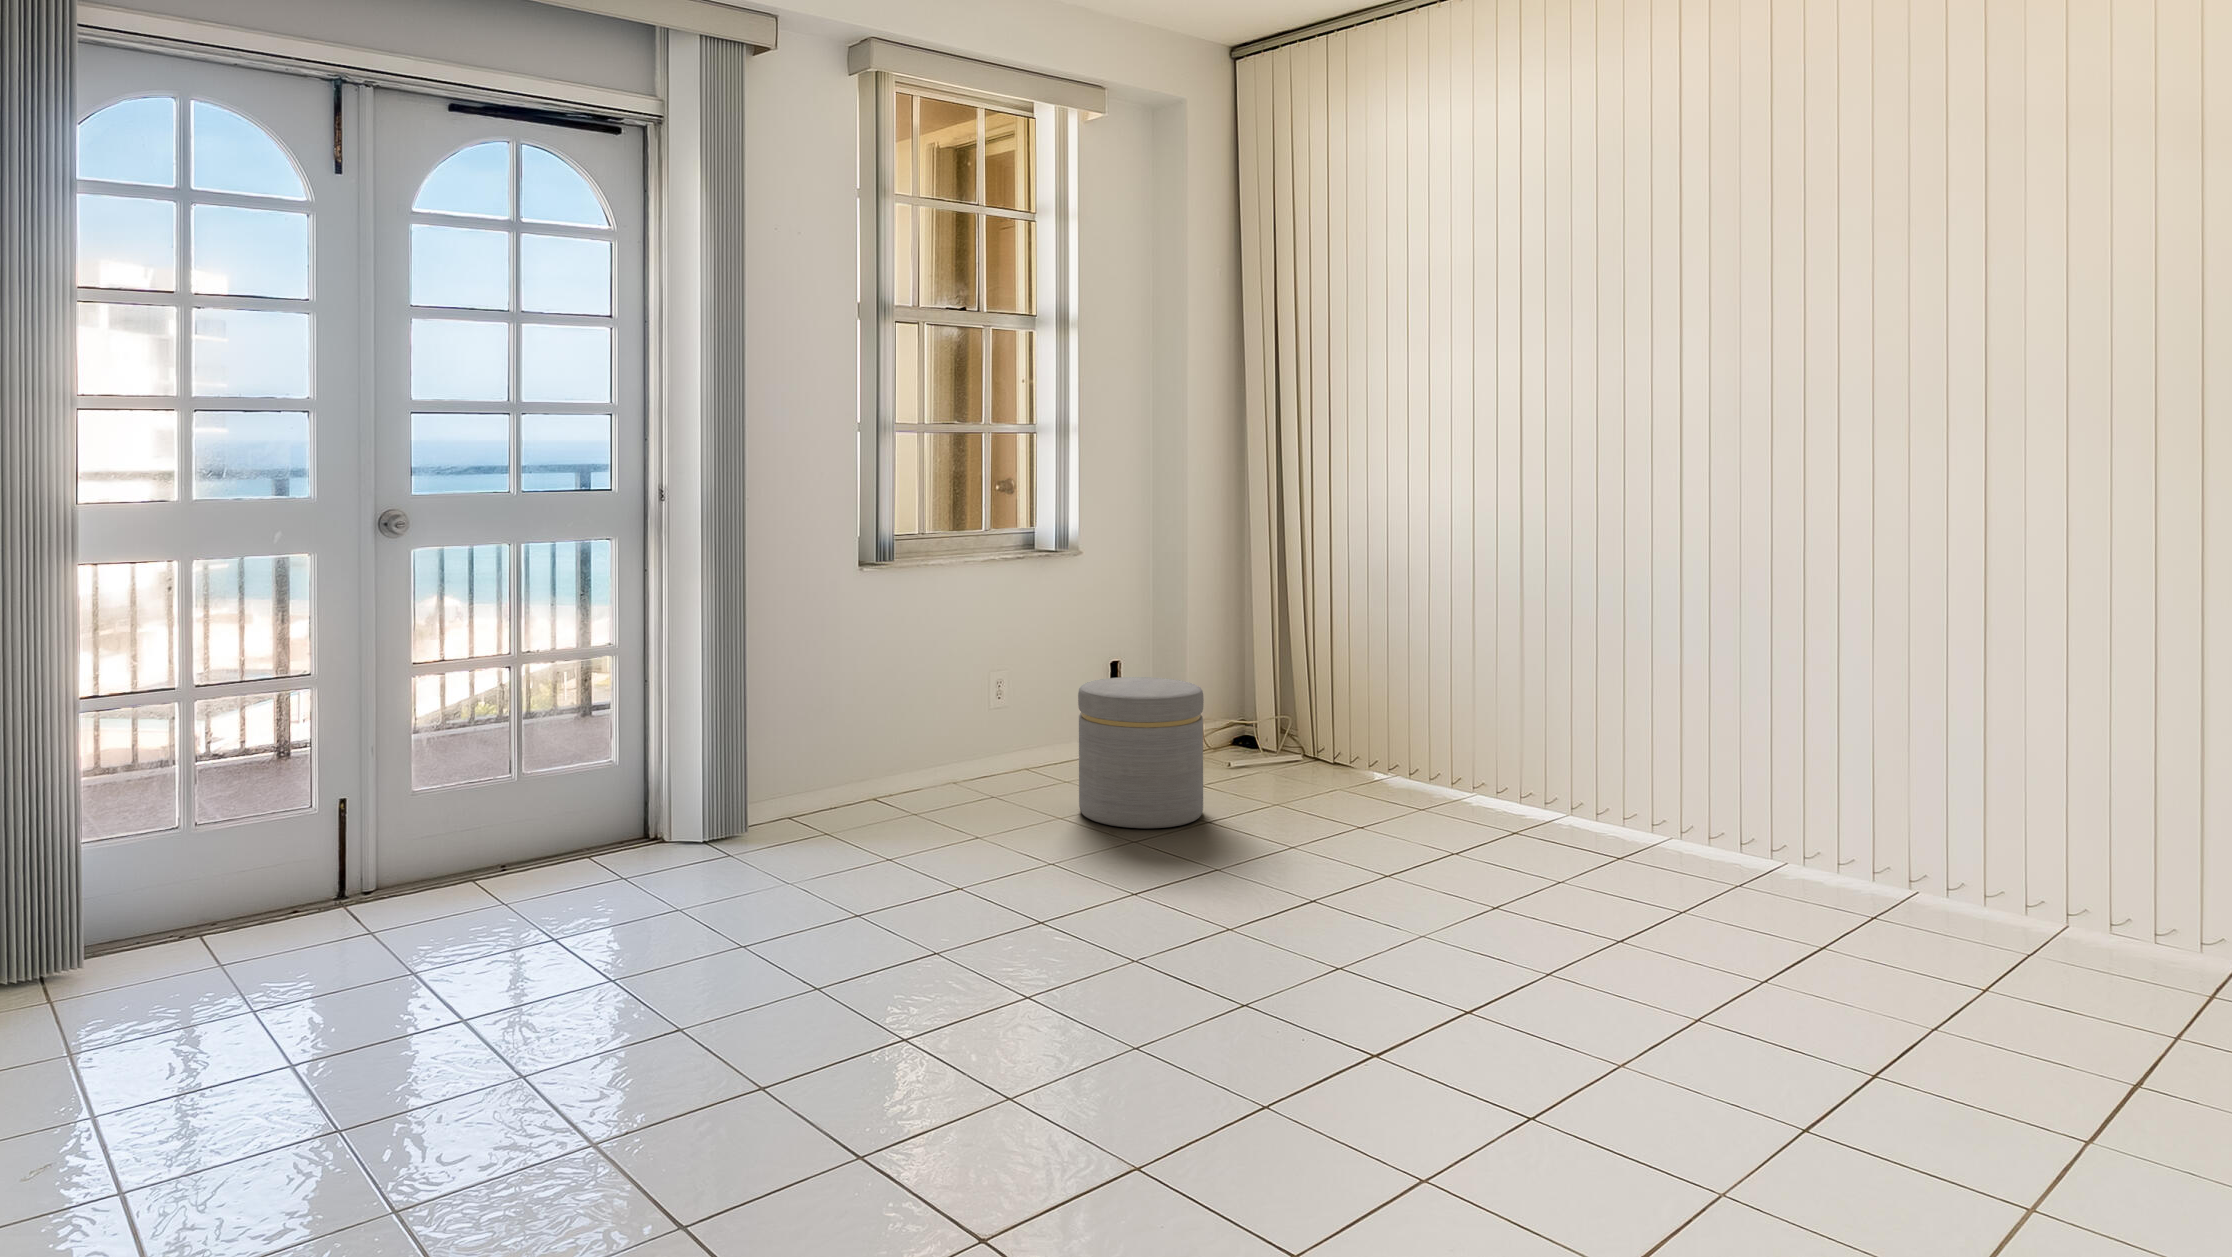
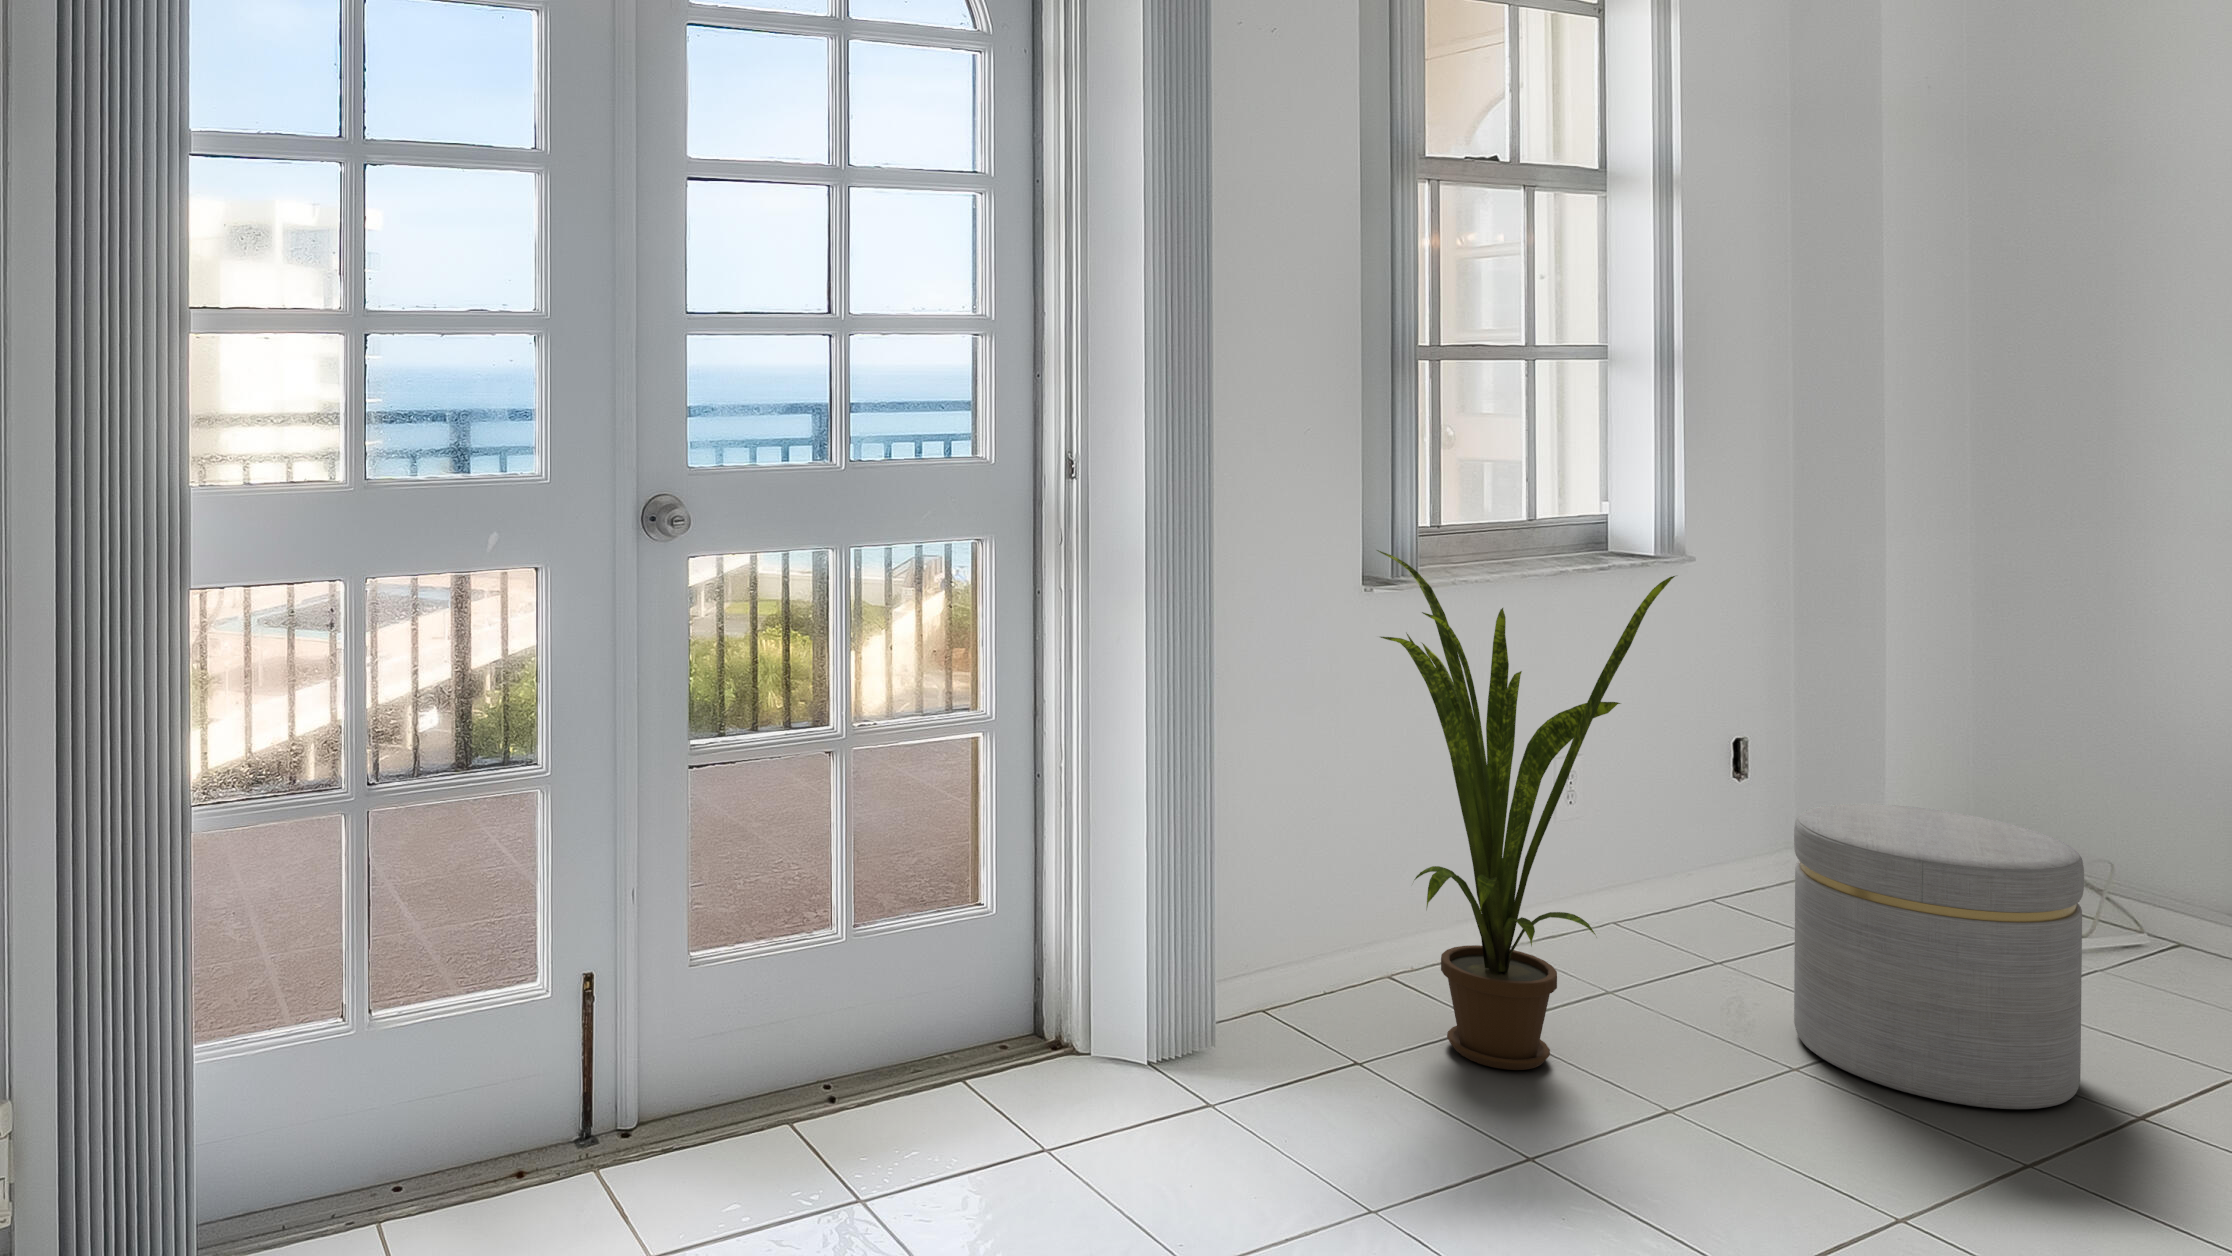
house plant: none [834,539,998,833] -> present [1377,550,1675,1070]

